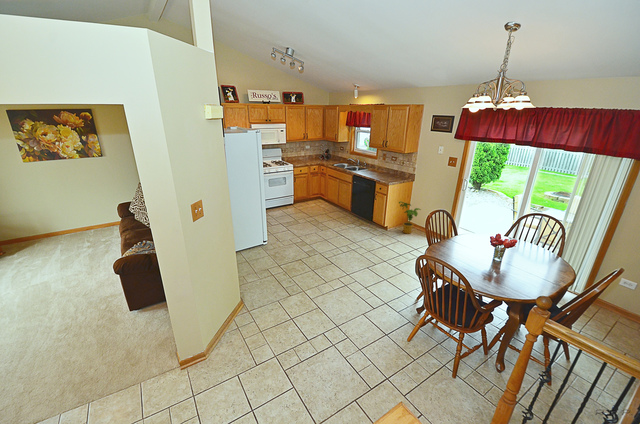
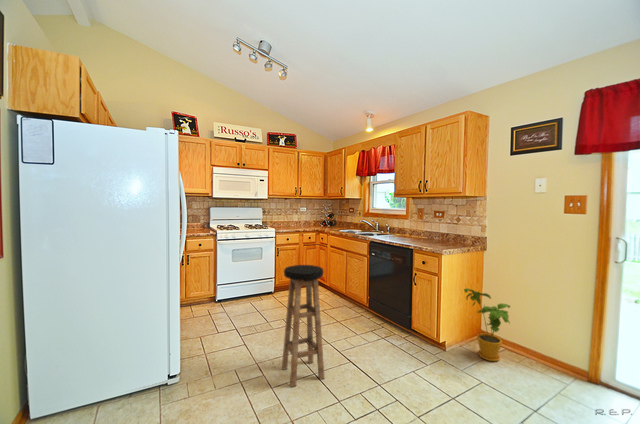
bar stool: none [311,192,331,244] -> present [282,265,324,387]

